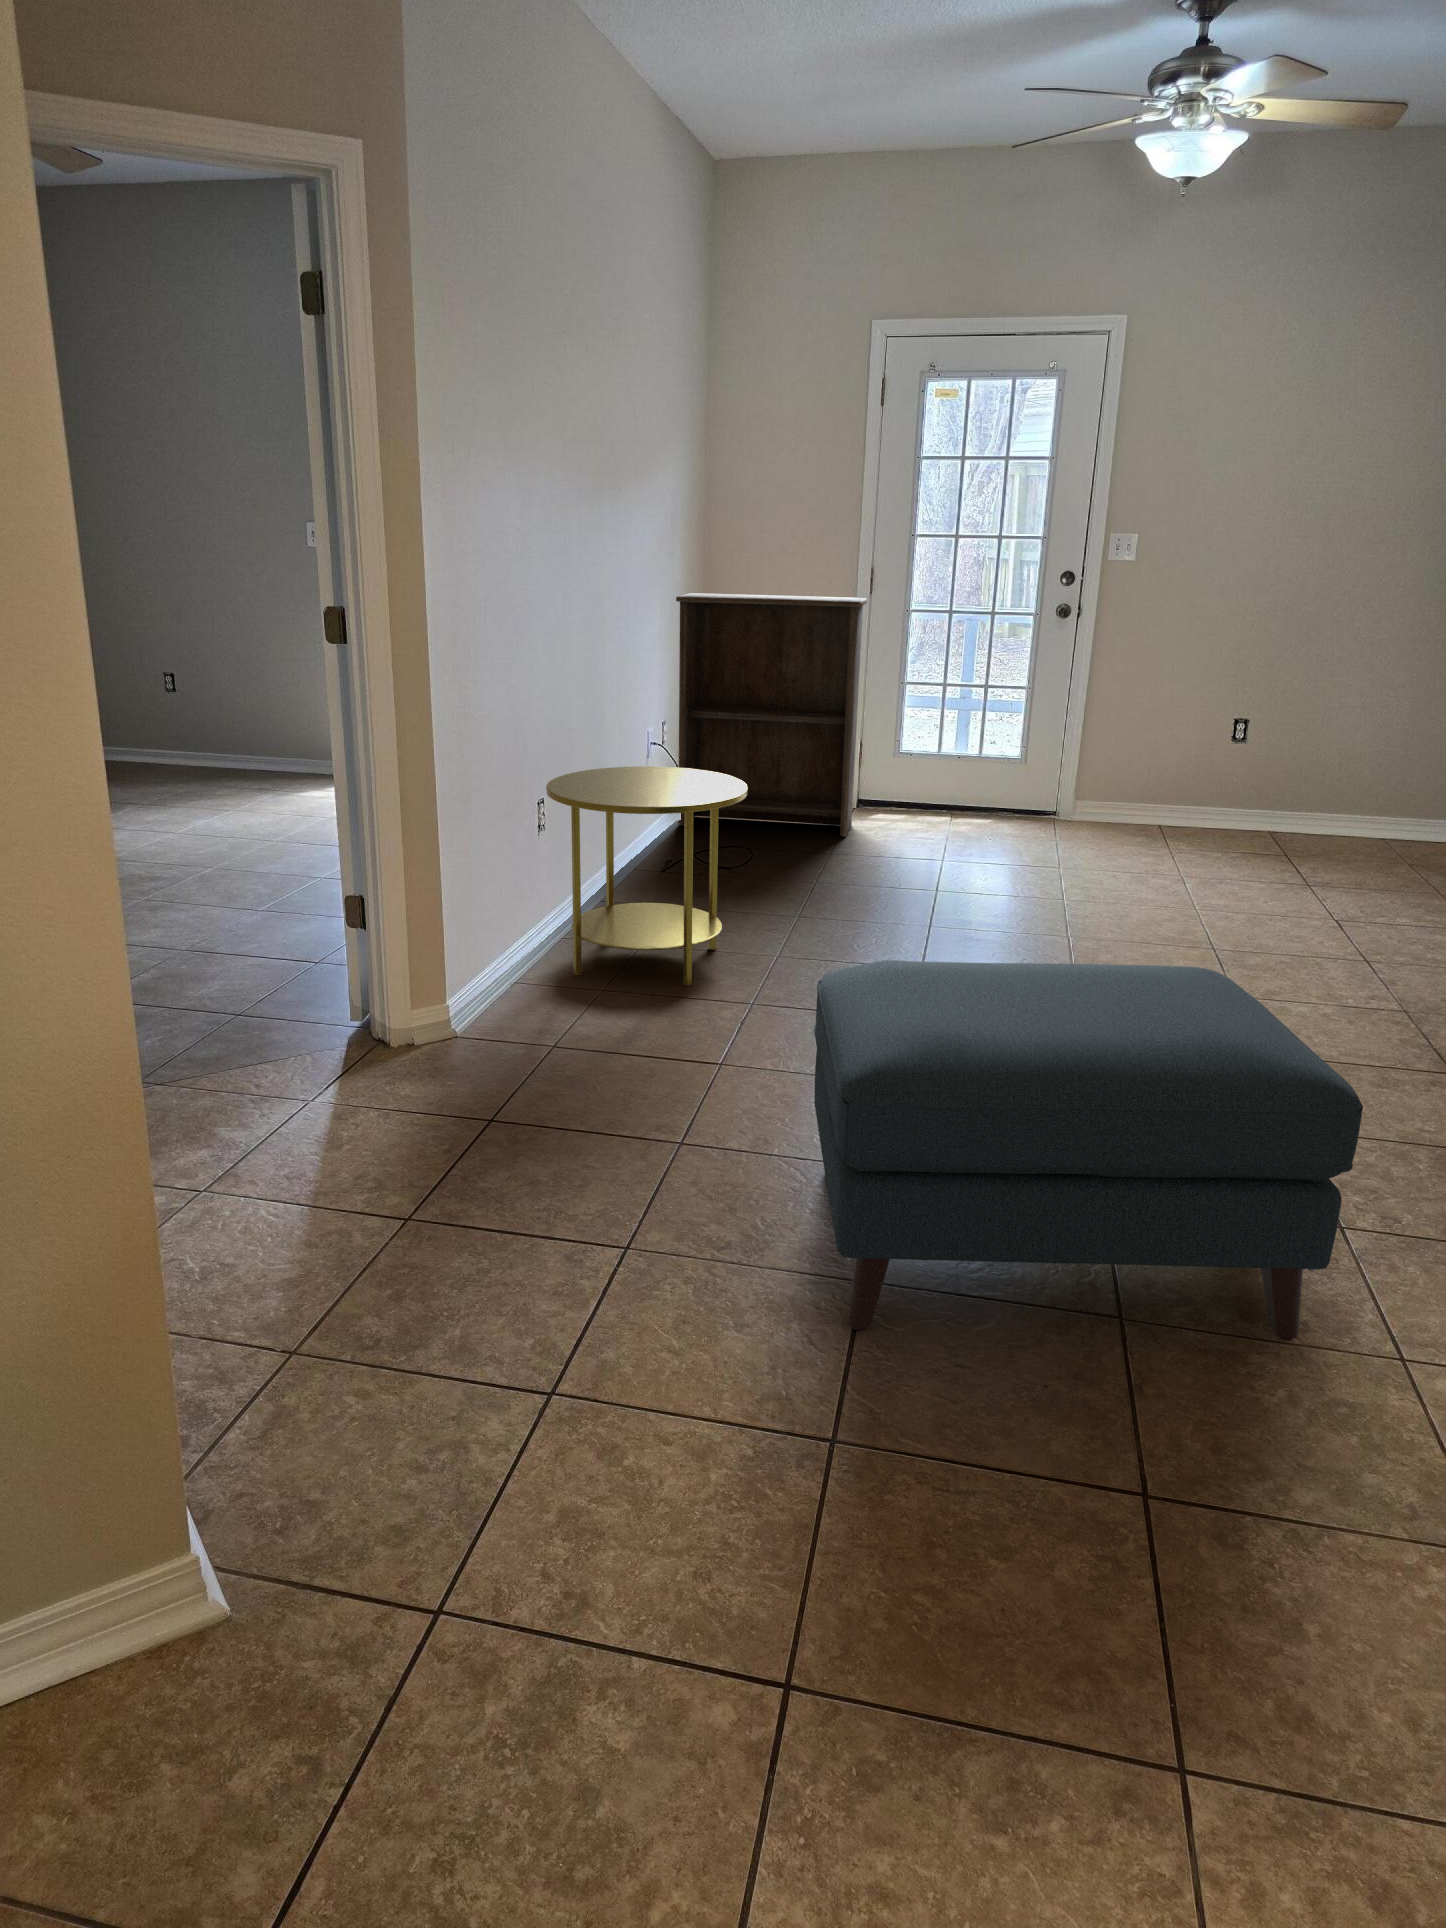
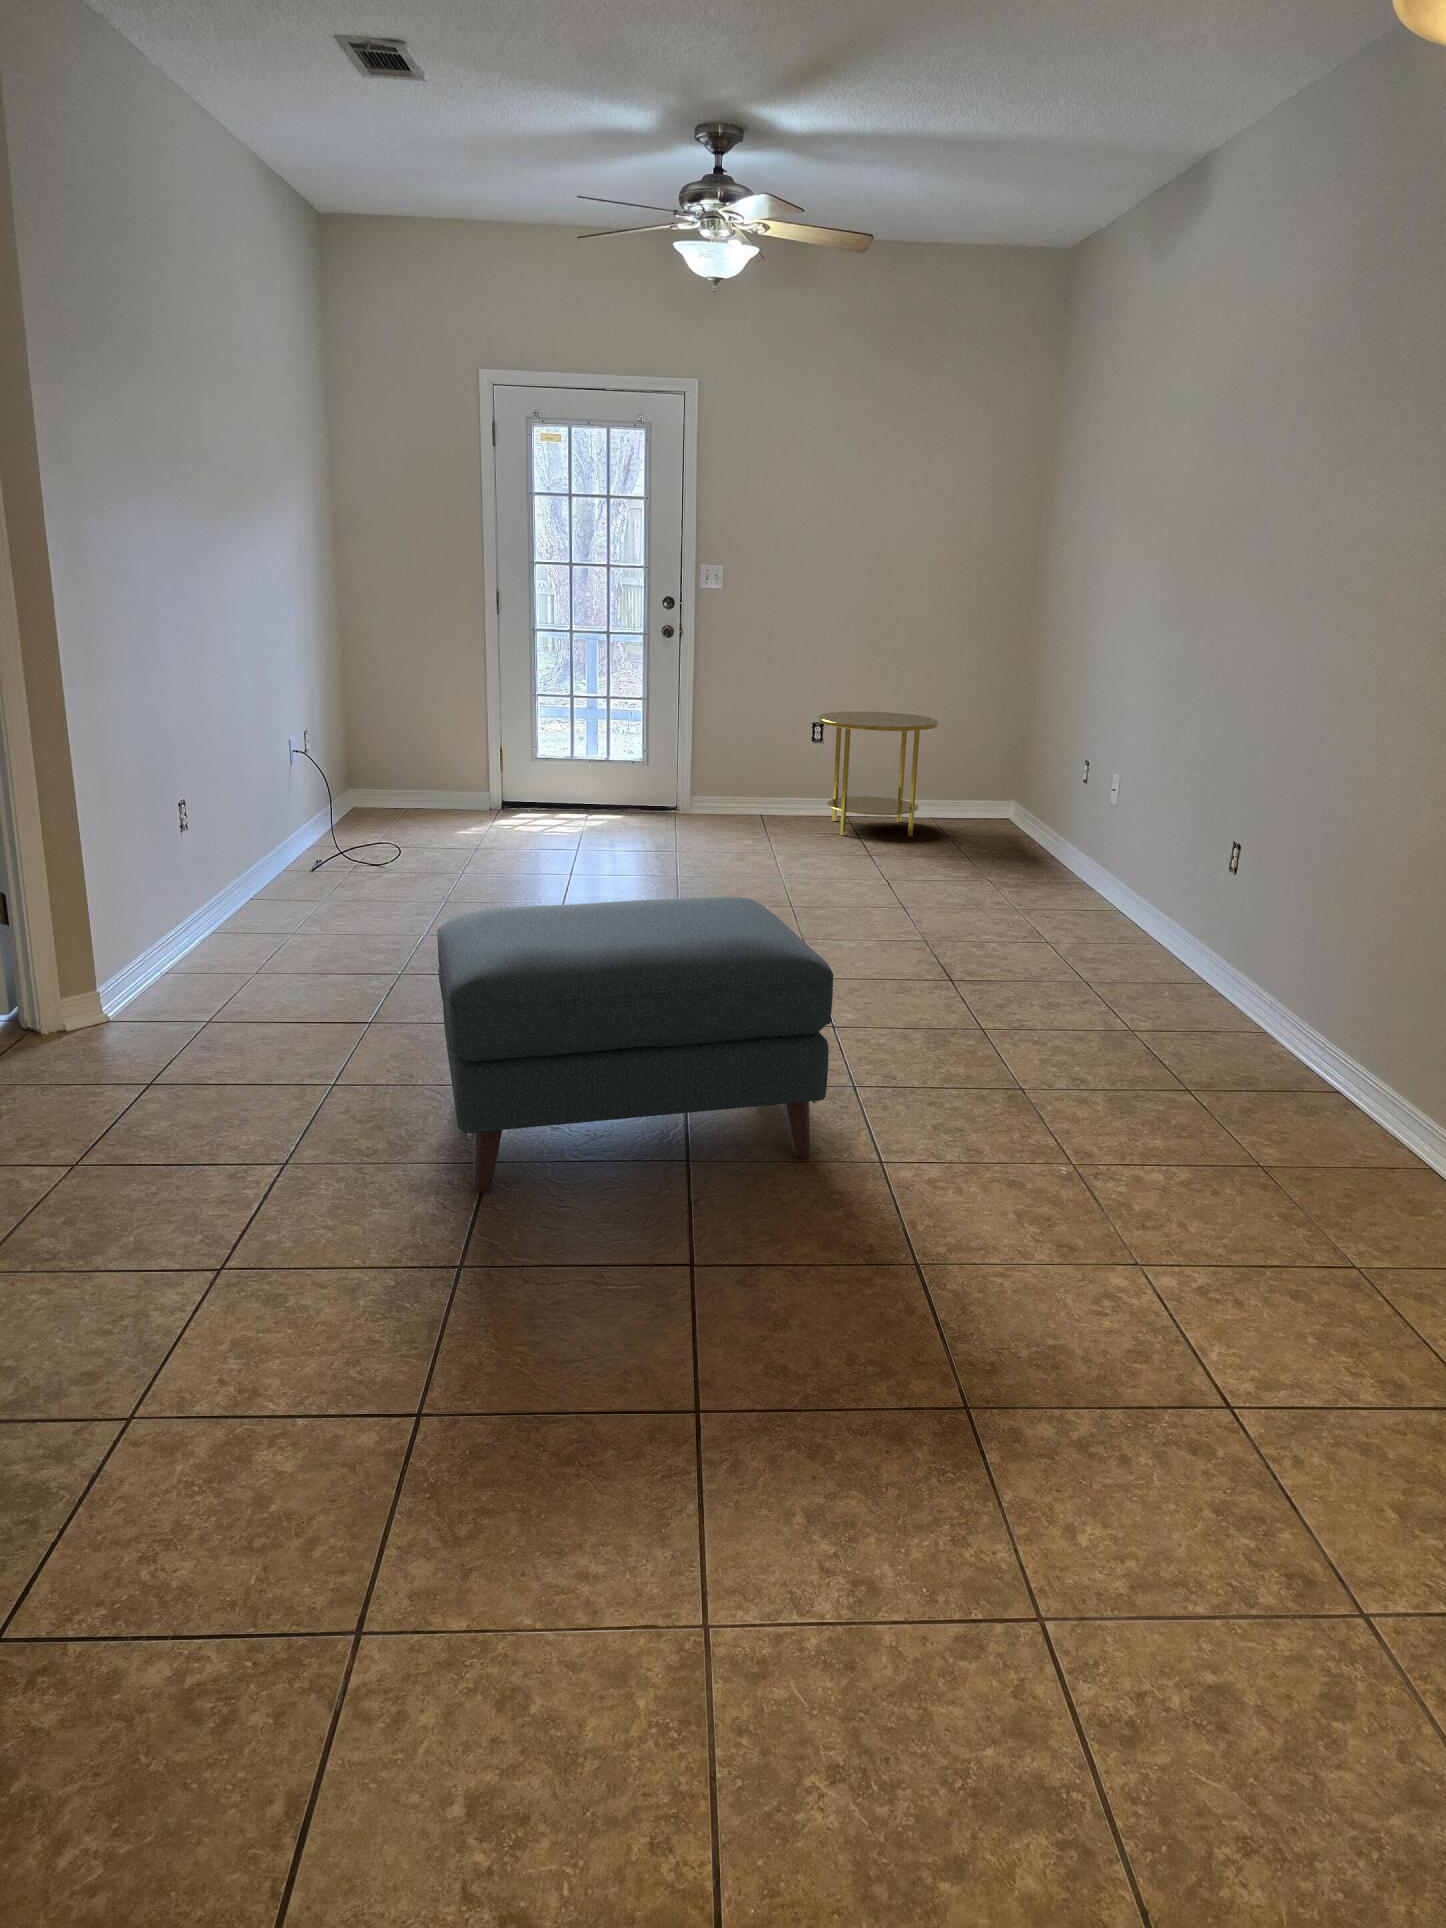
bookshelf: present [676,593,867,837] -> none [310,616,493,835]
side table: present [546,766,748,986] -> present [818,711,938,836]

